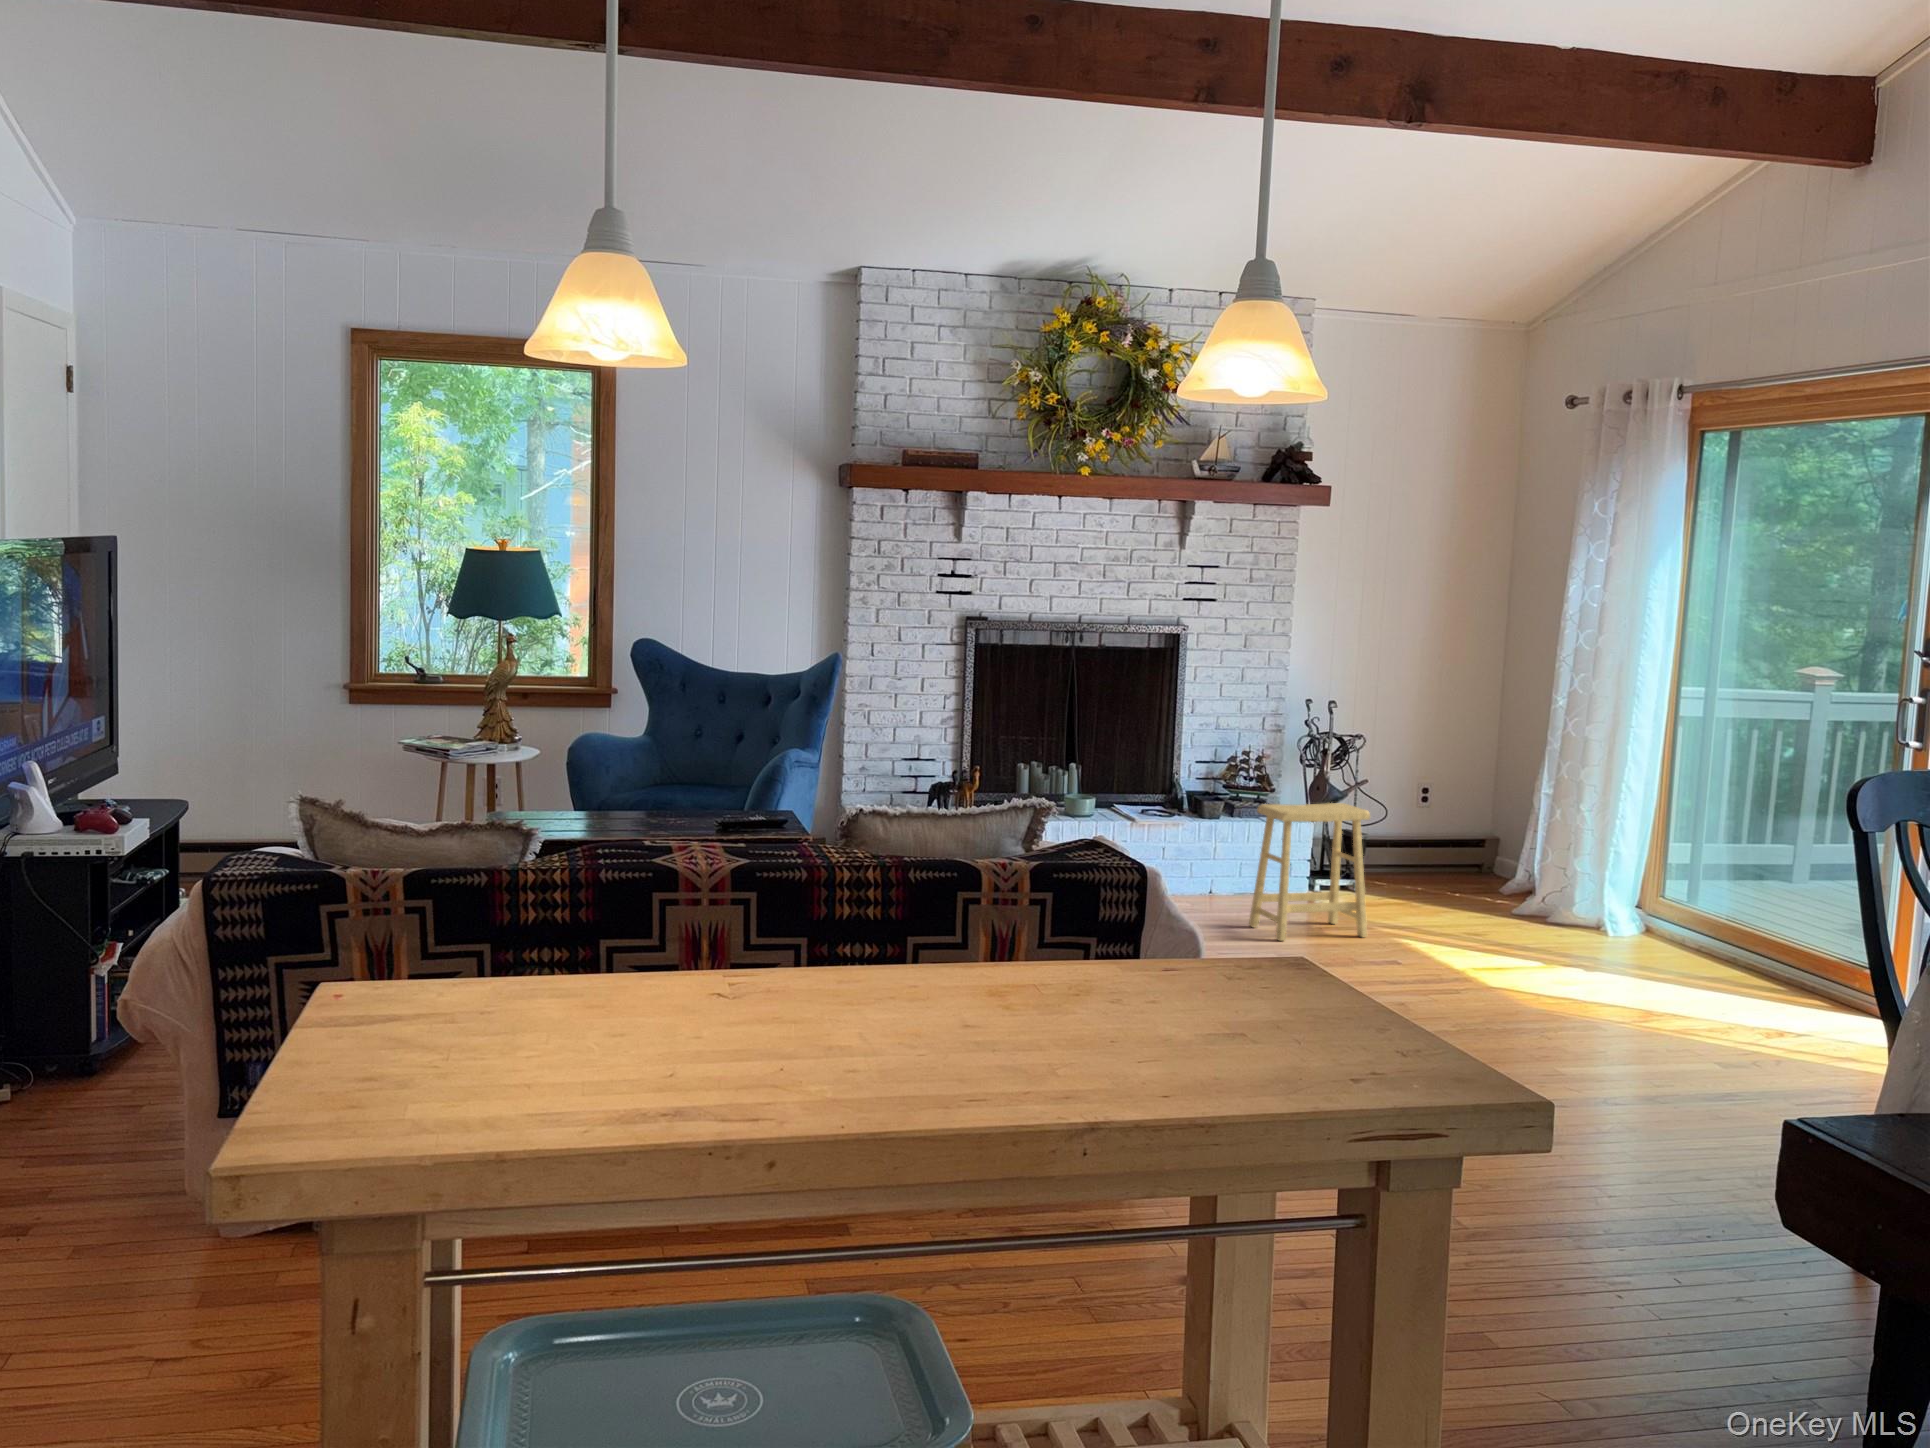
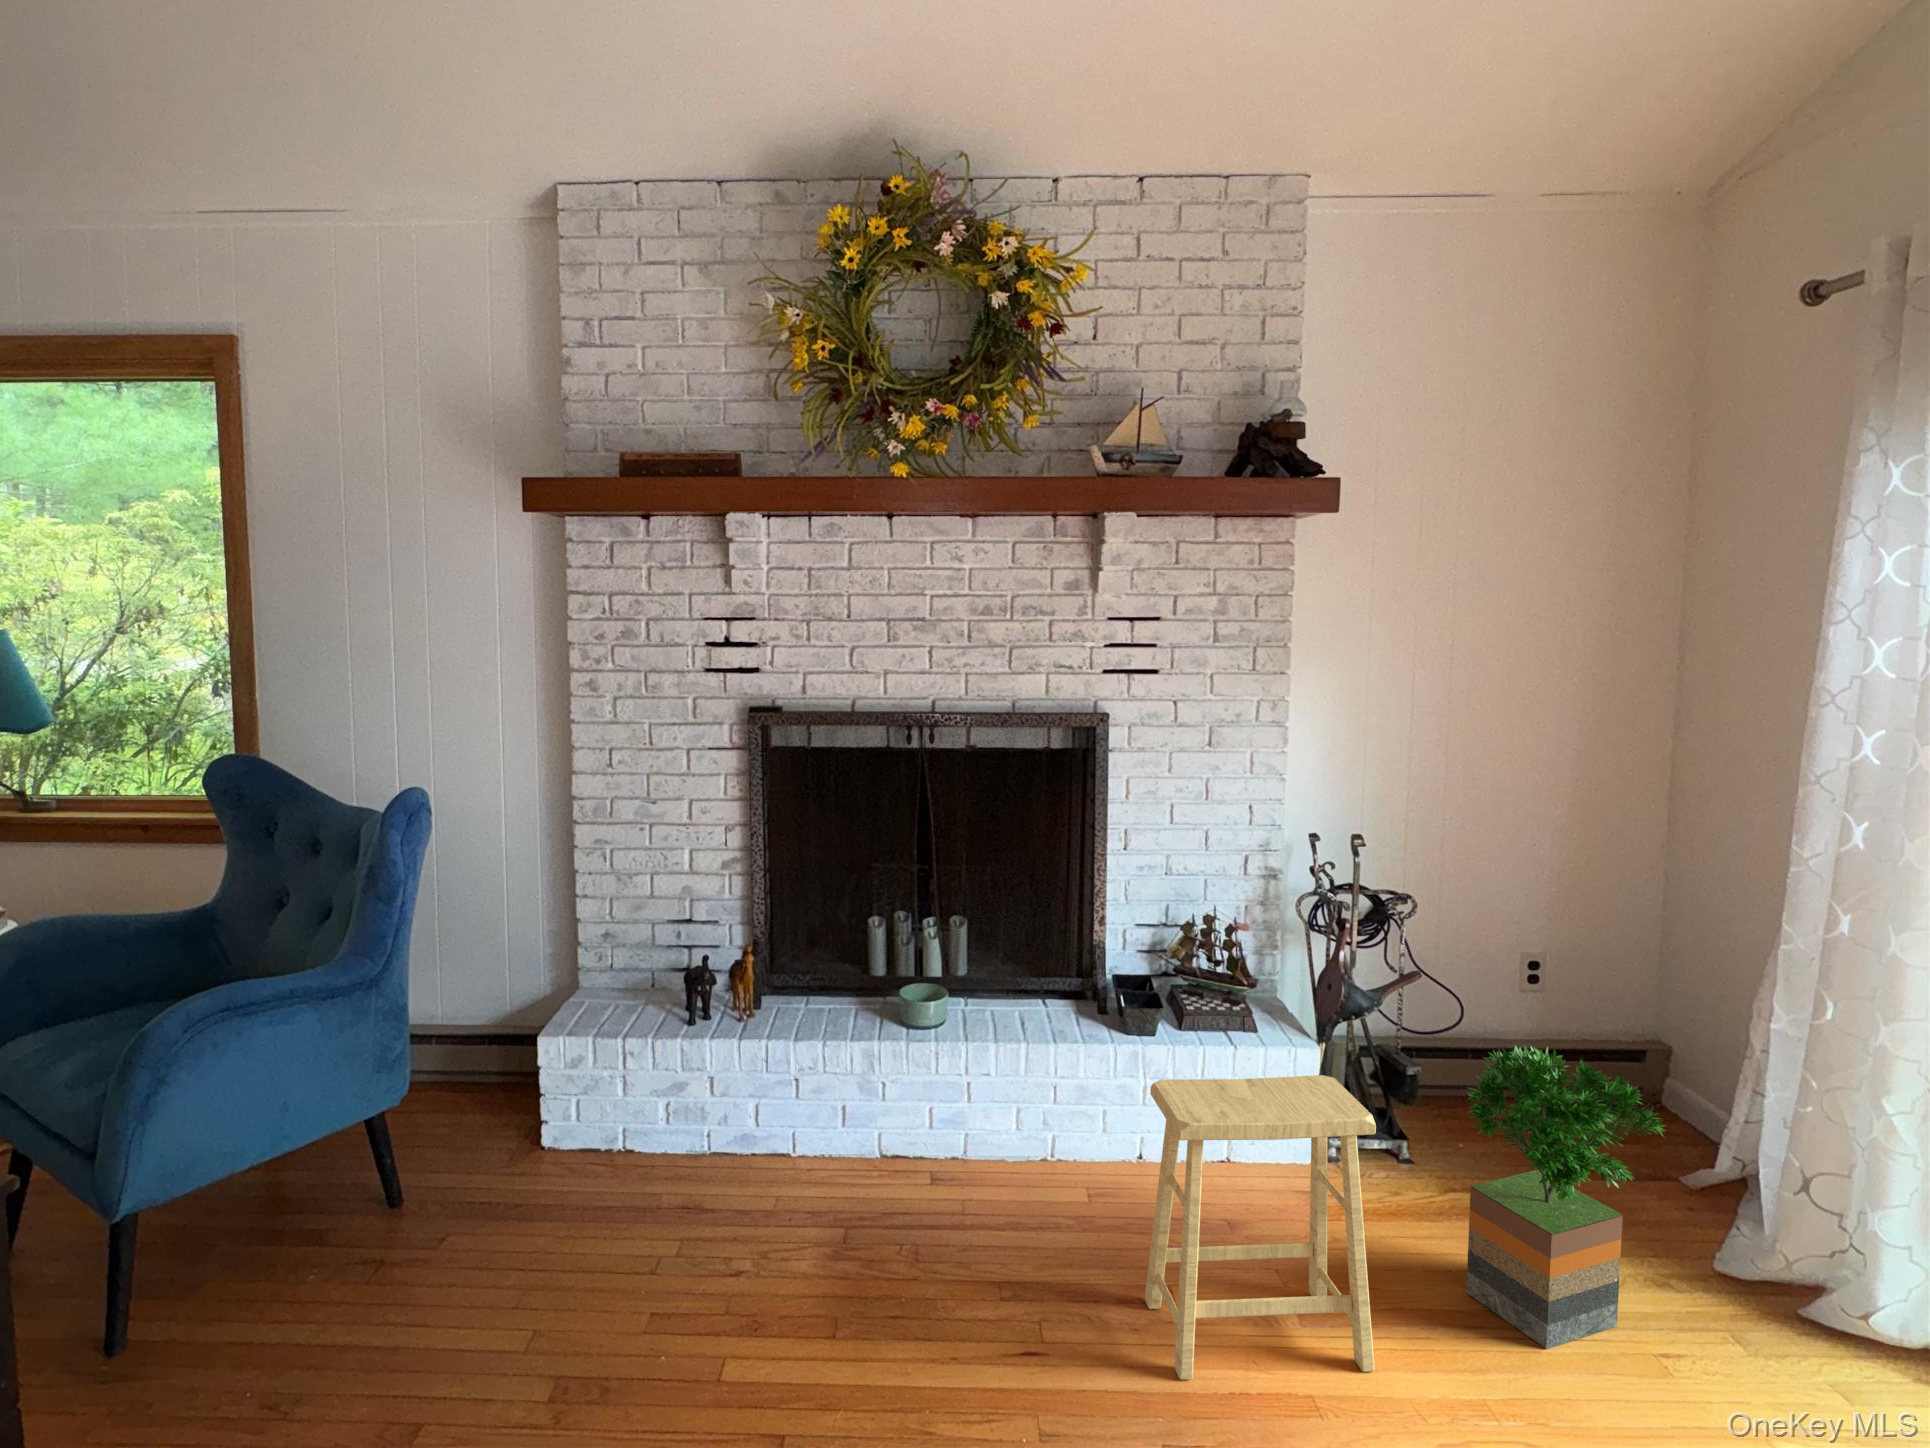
potted tree: none [1403,790,1498,931] -> present [1466,1046,1665,1349]

